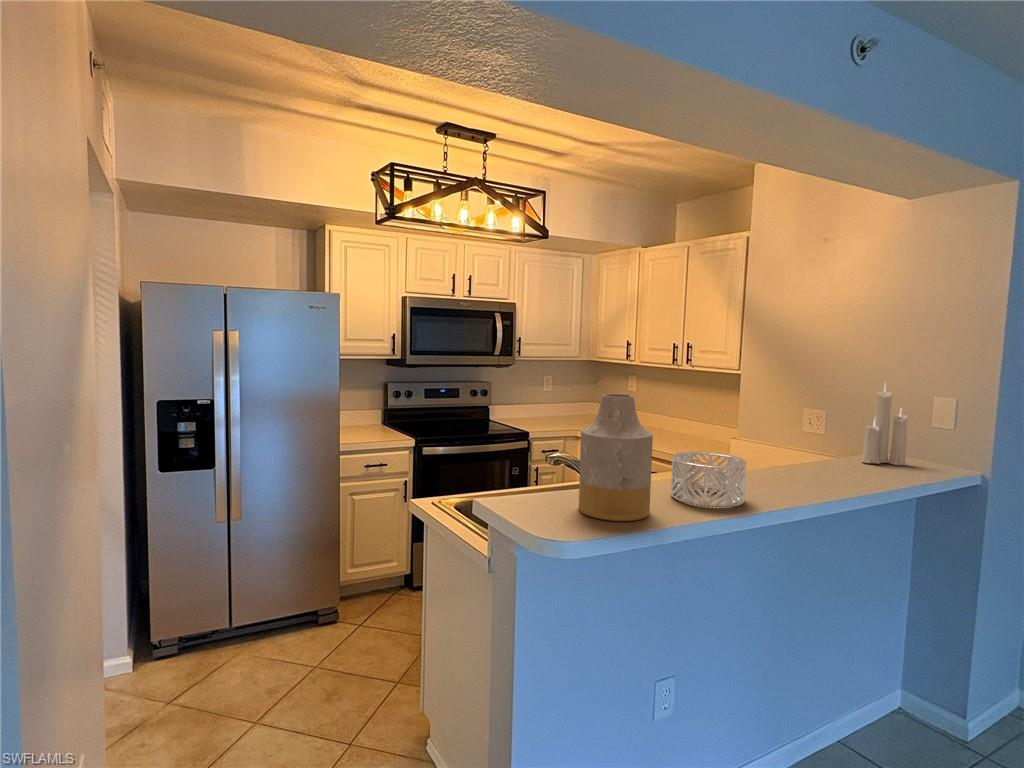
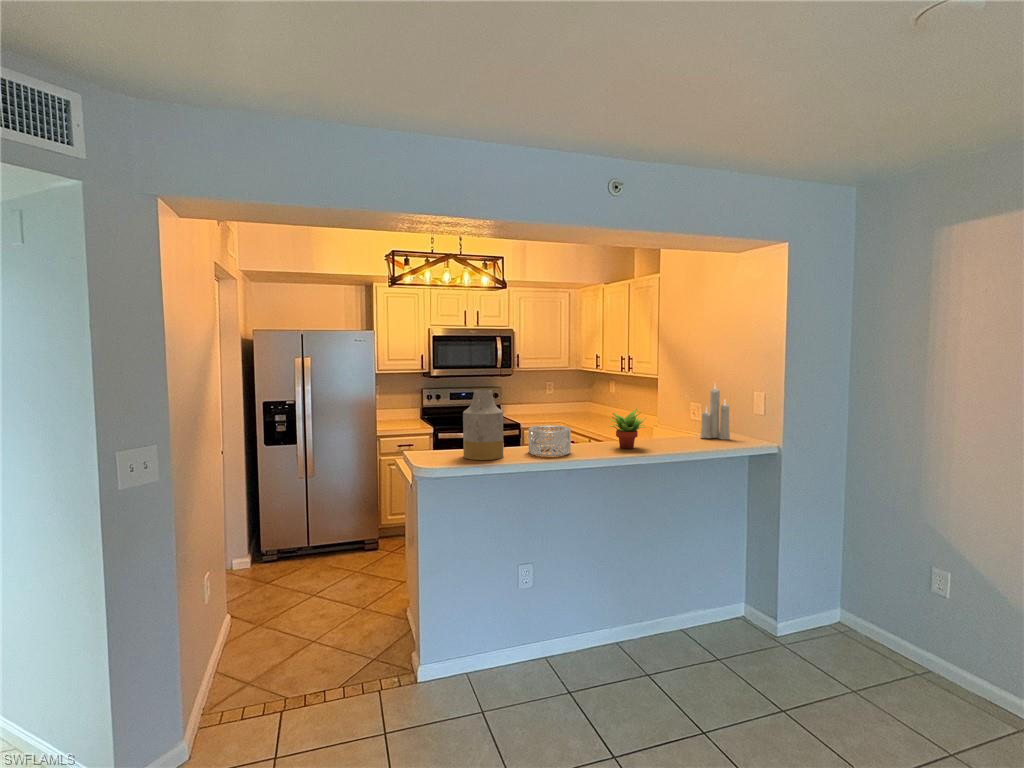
succulent plant: none [775,423,842,487] -> present [610,409,646,449]

